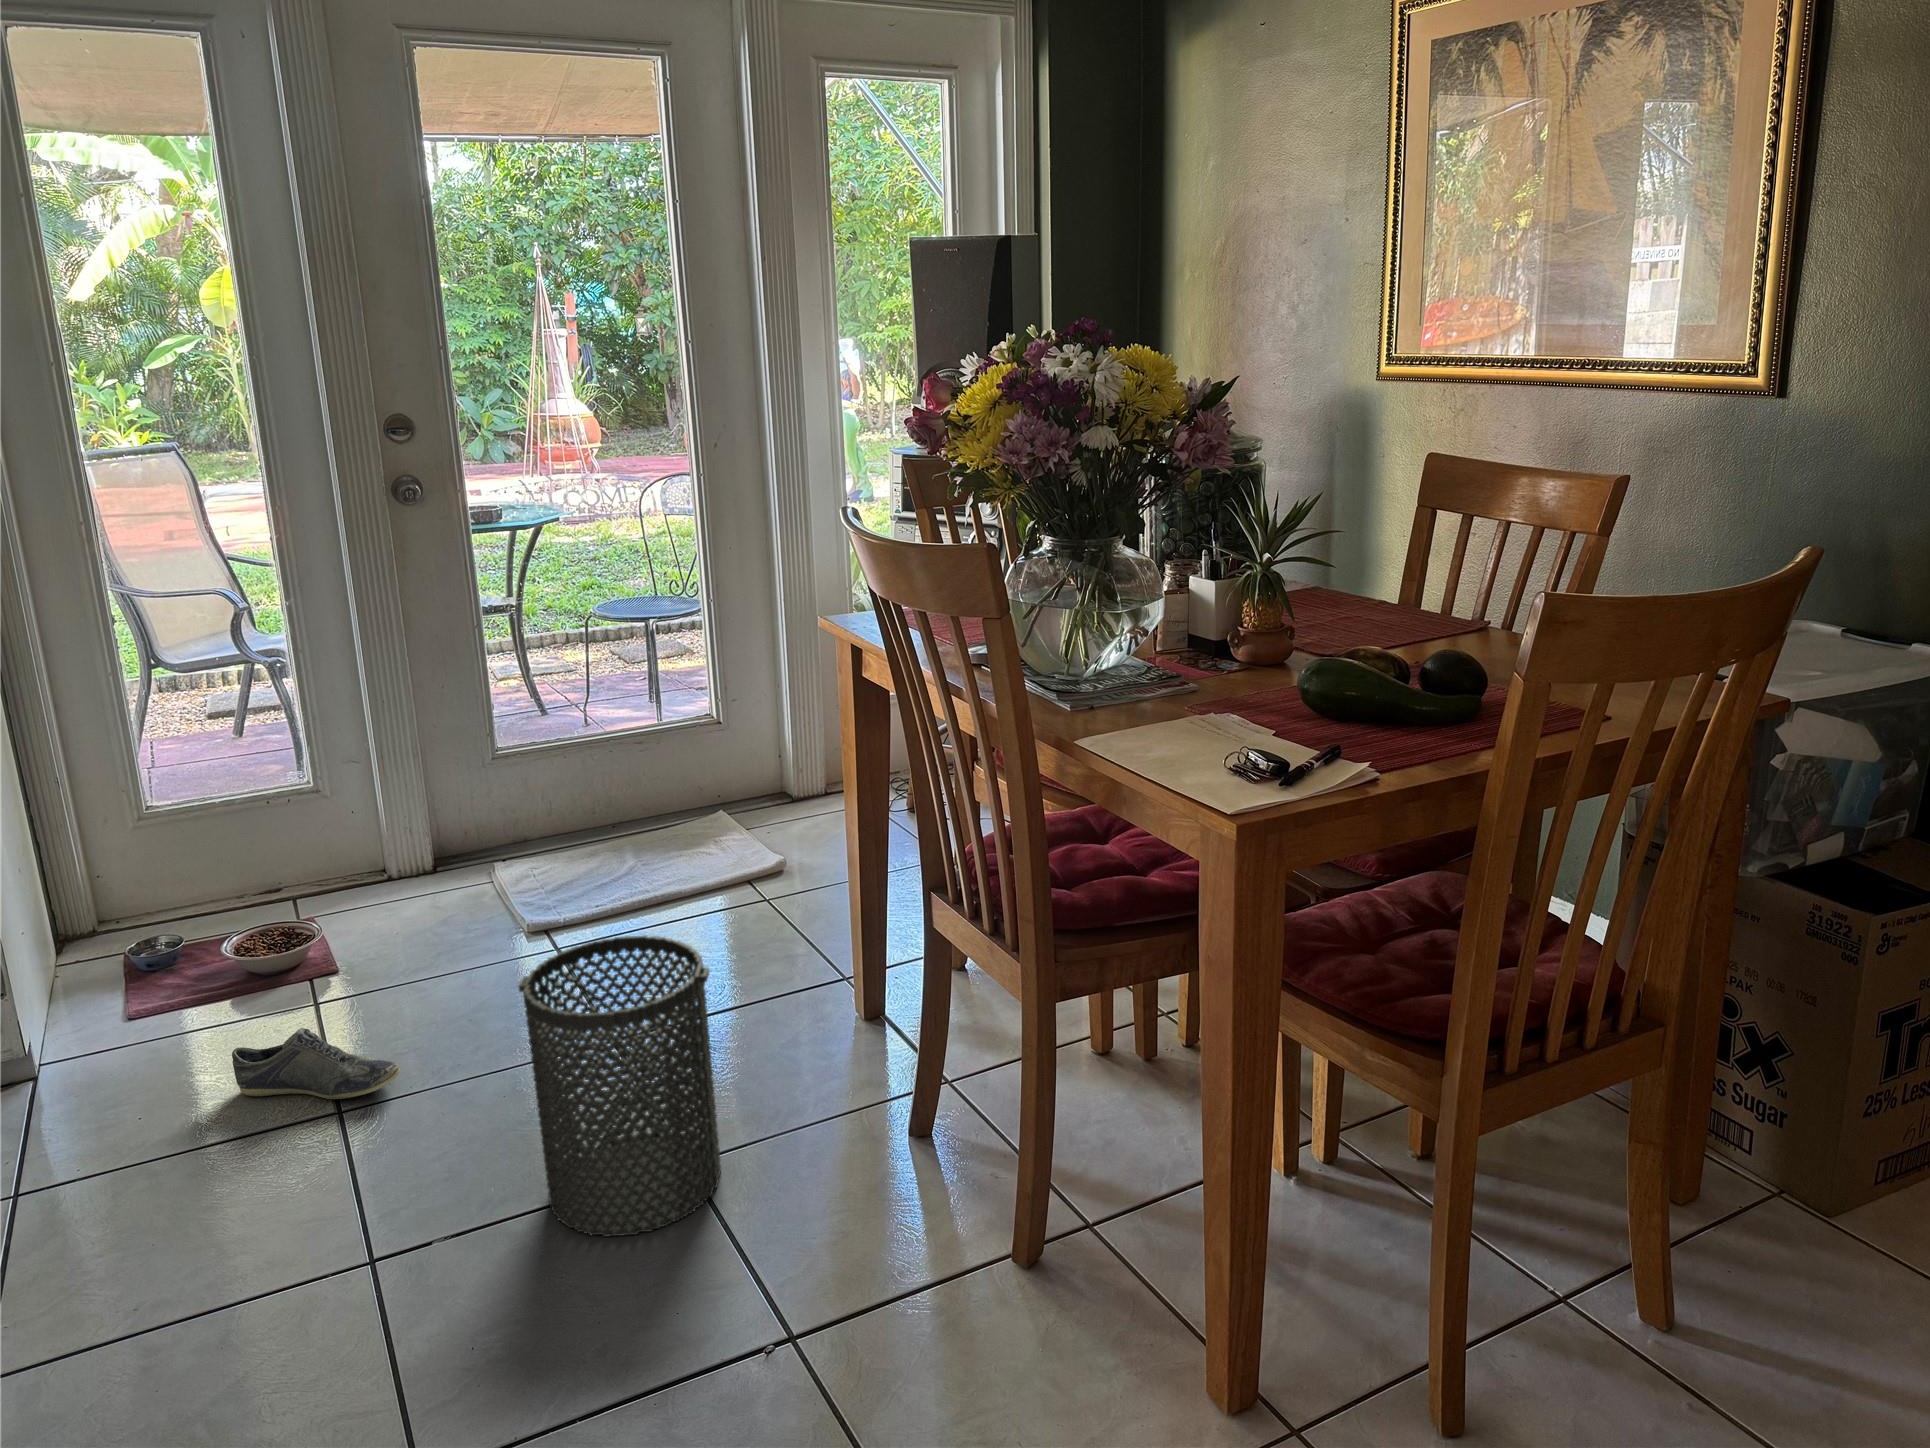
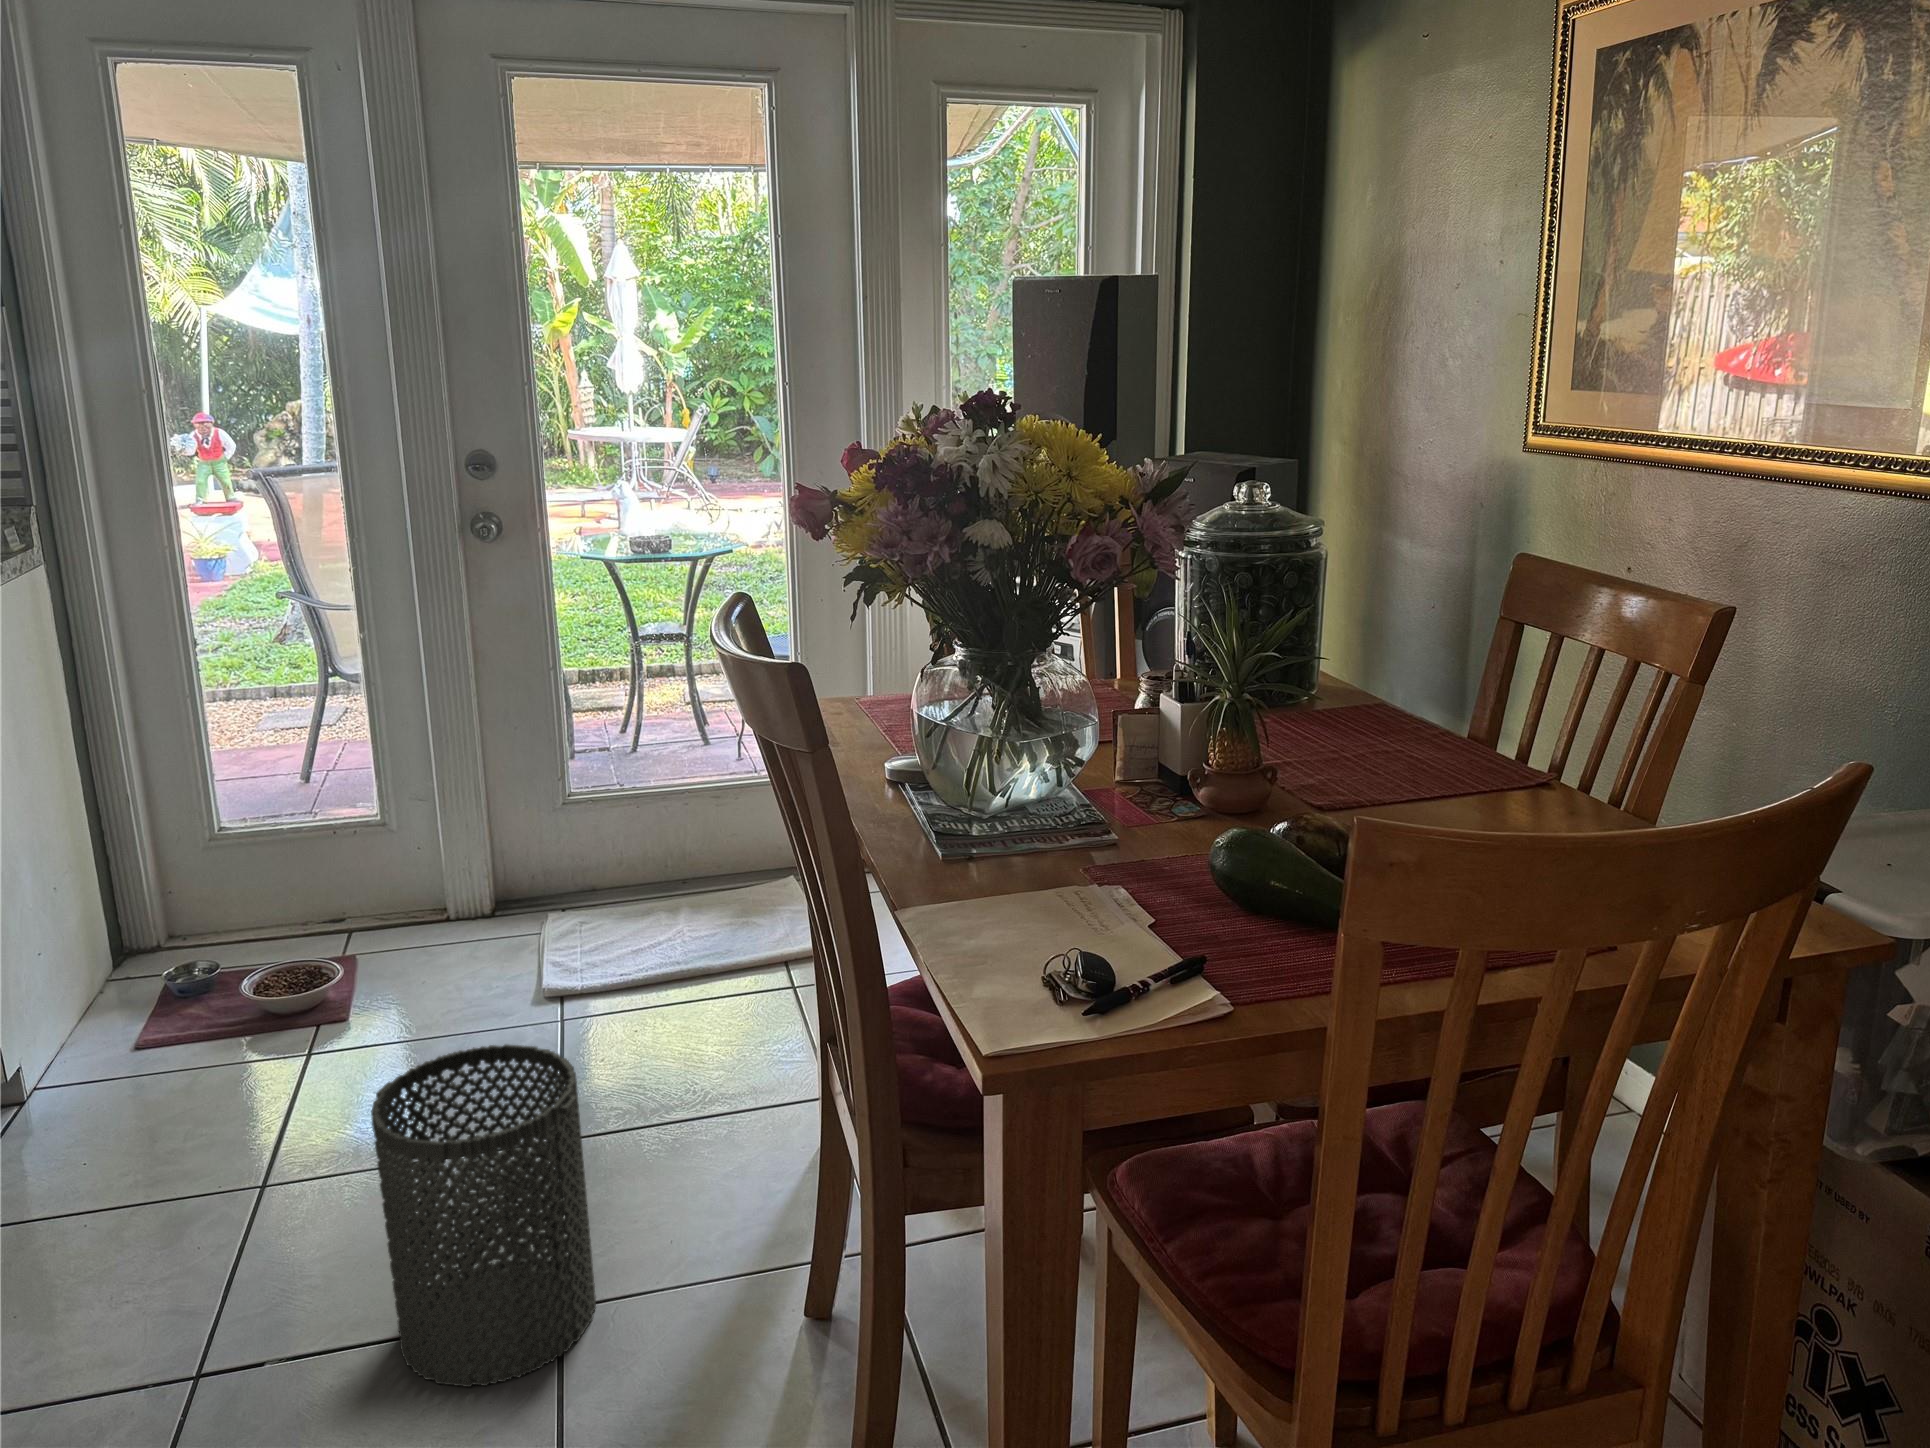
shoe: present [232,1028,400,1099] -> none [184,1086,336,1168]

